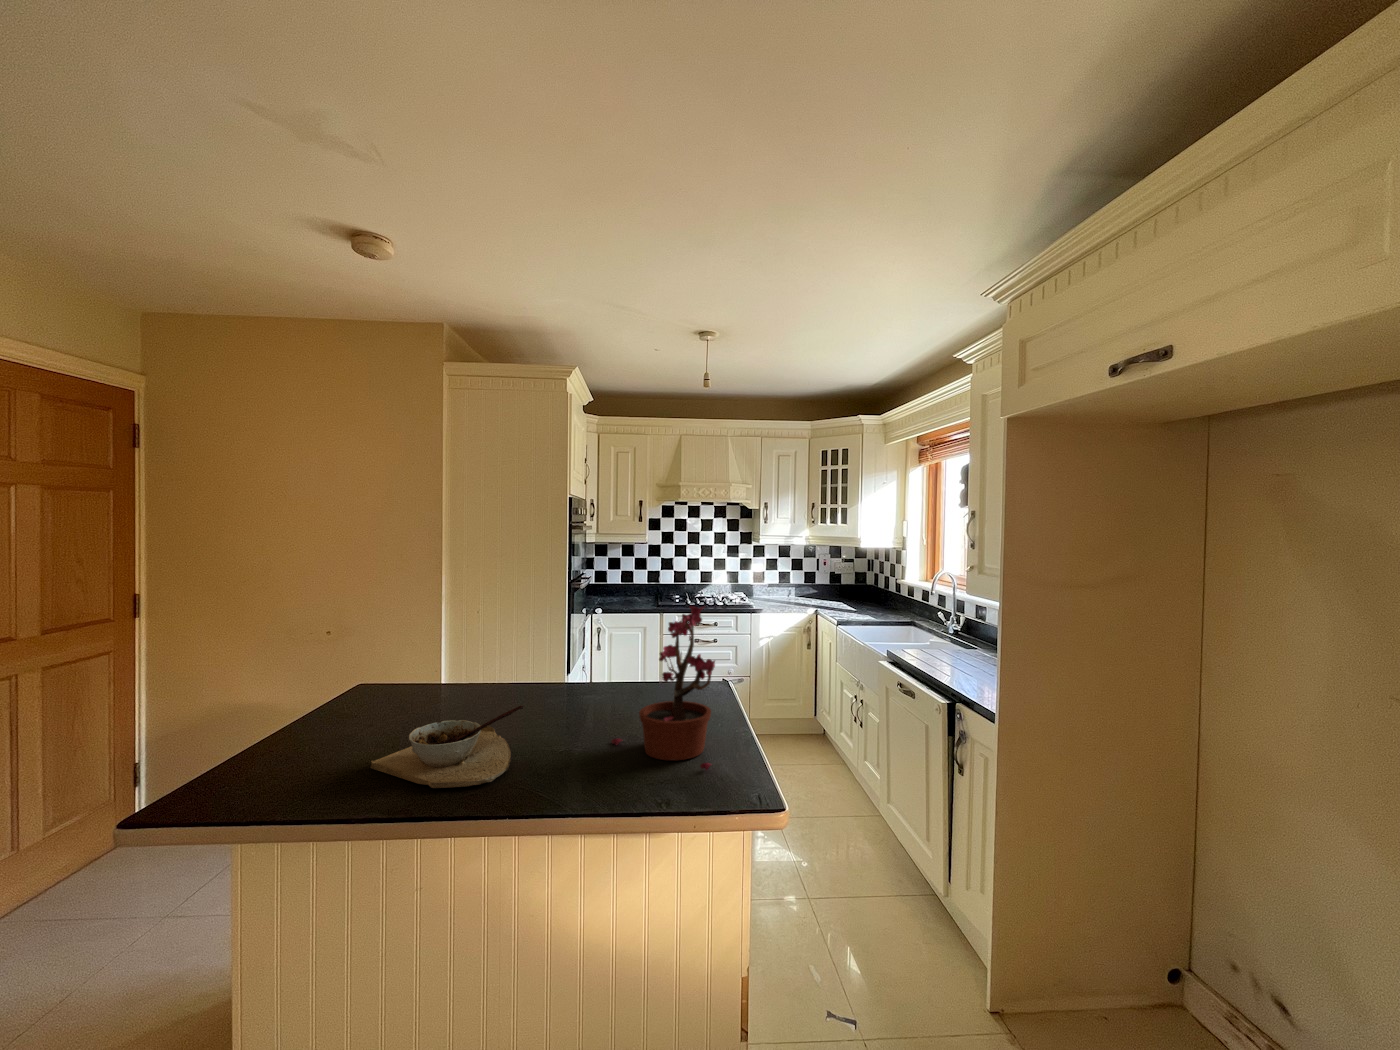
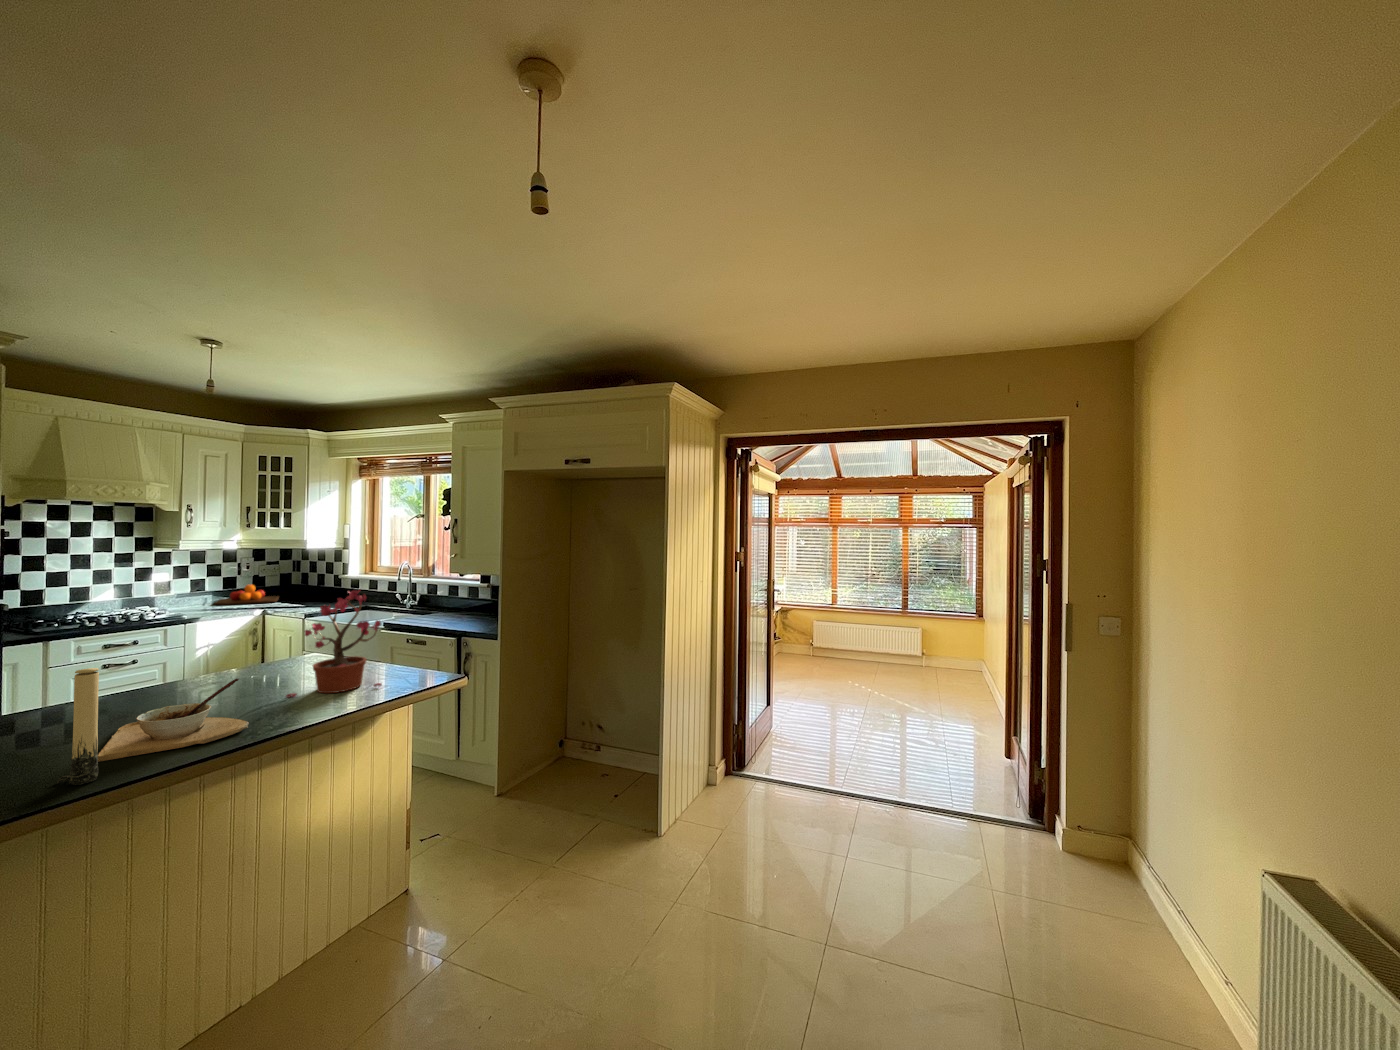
chopping board: none [788,582,844,603] -> present [214,585,279,605]
candle: none [294,663,327,798] -> present [57,668,99,785]

